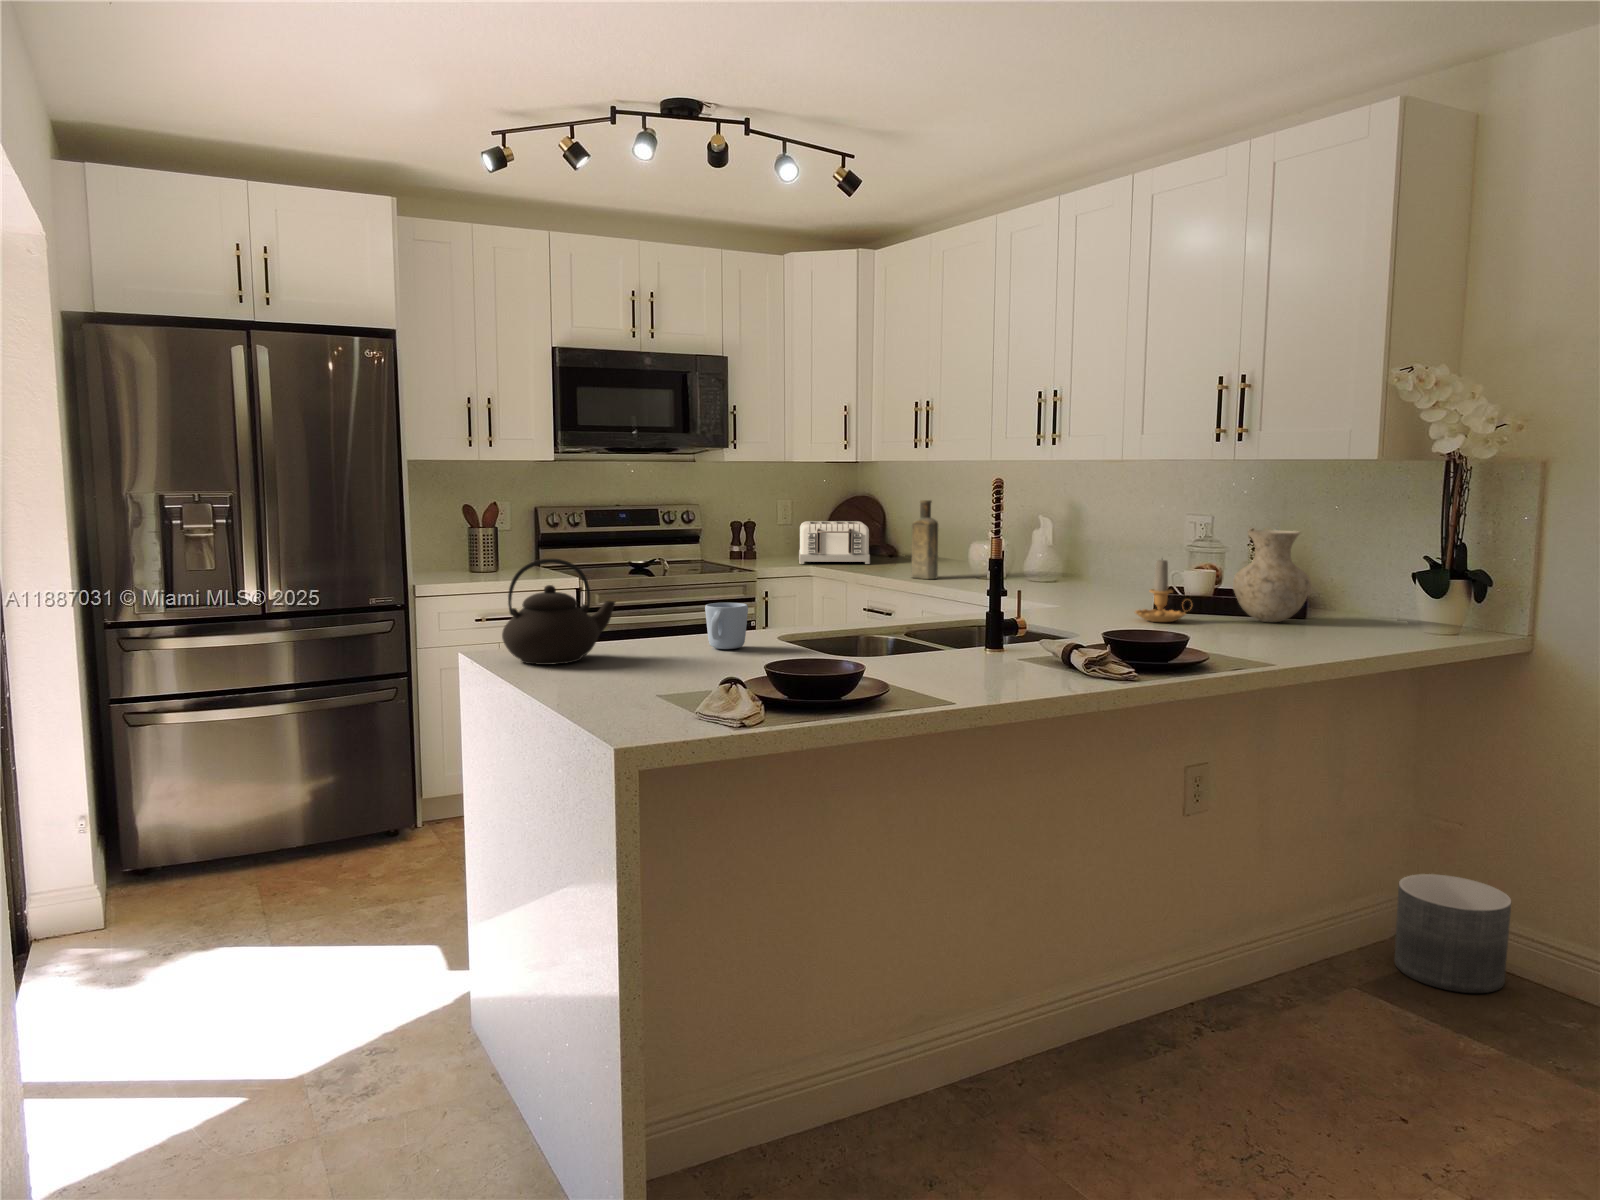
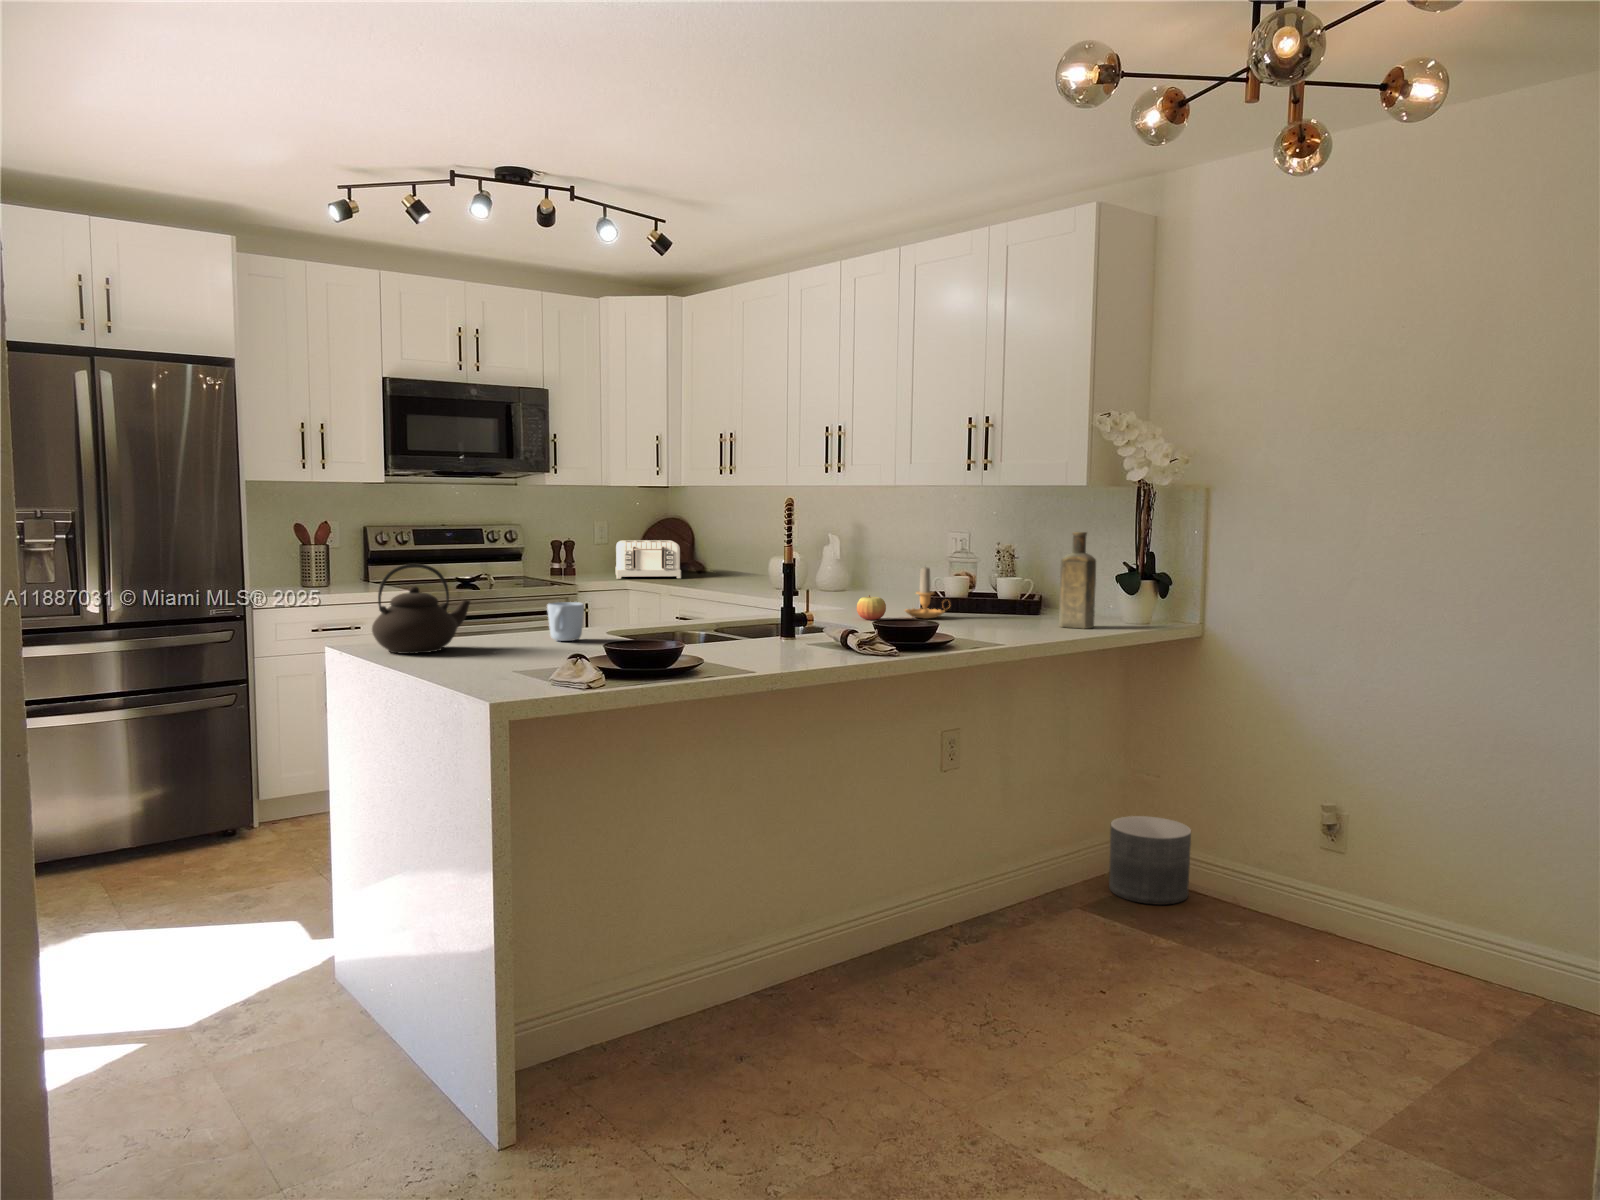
bottle: present [911,500,938,579] -> present [1059,532,1096,628]
vase: present [1233,530,1311,623] -> none [982,543,1041,618]
apple: none [1076,593,1112,623] -> present [857,595,886,620]

